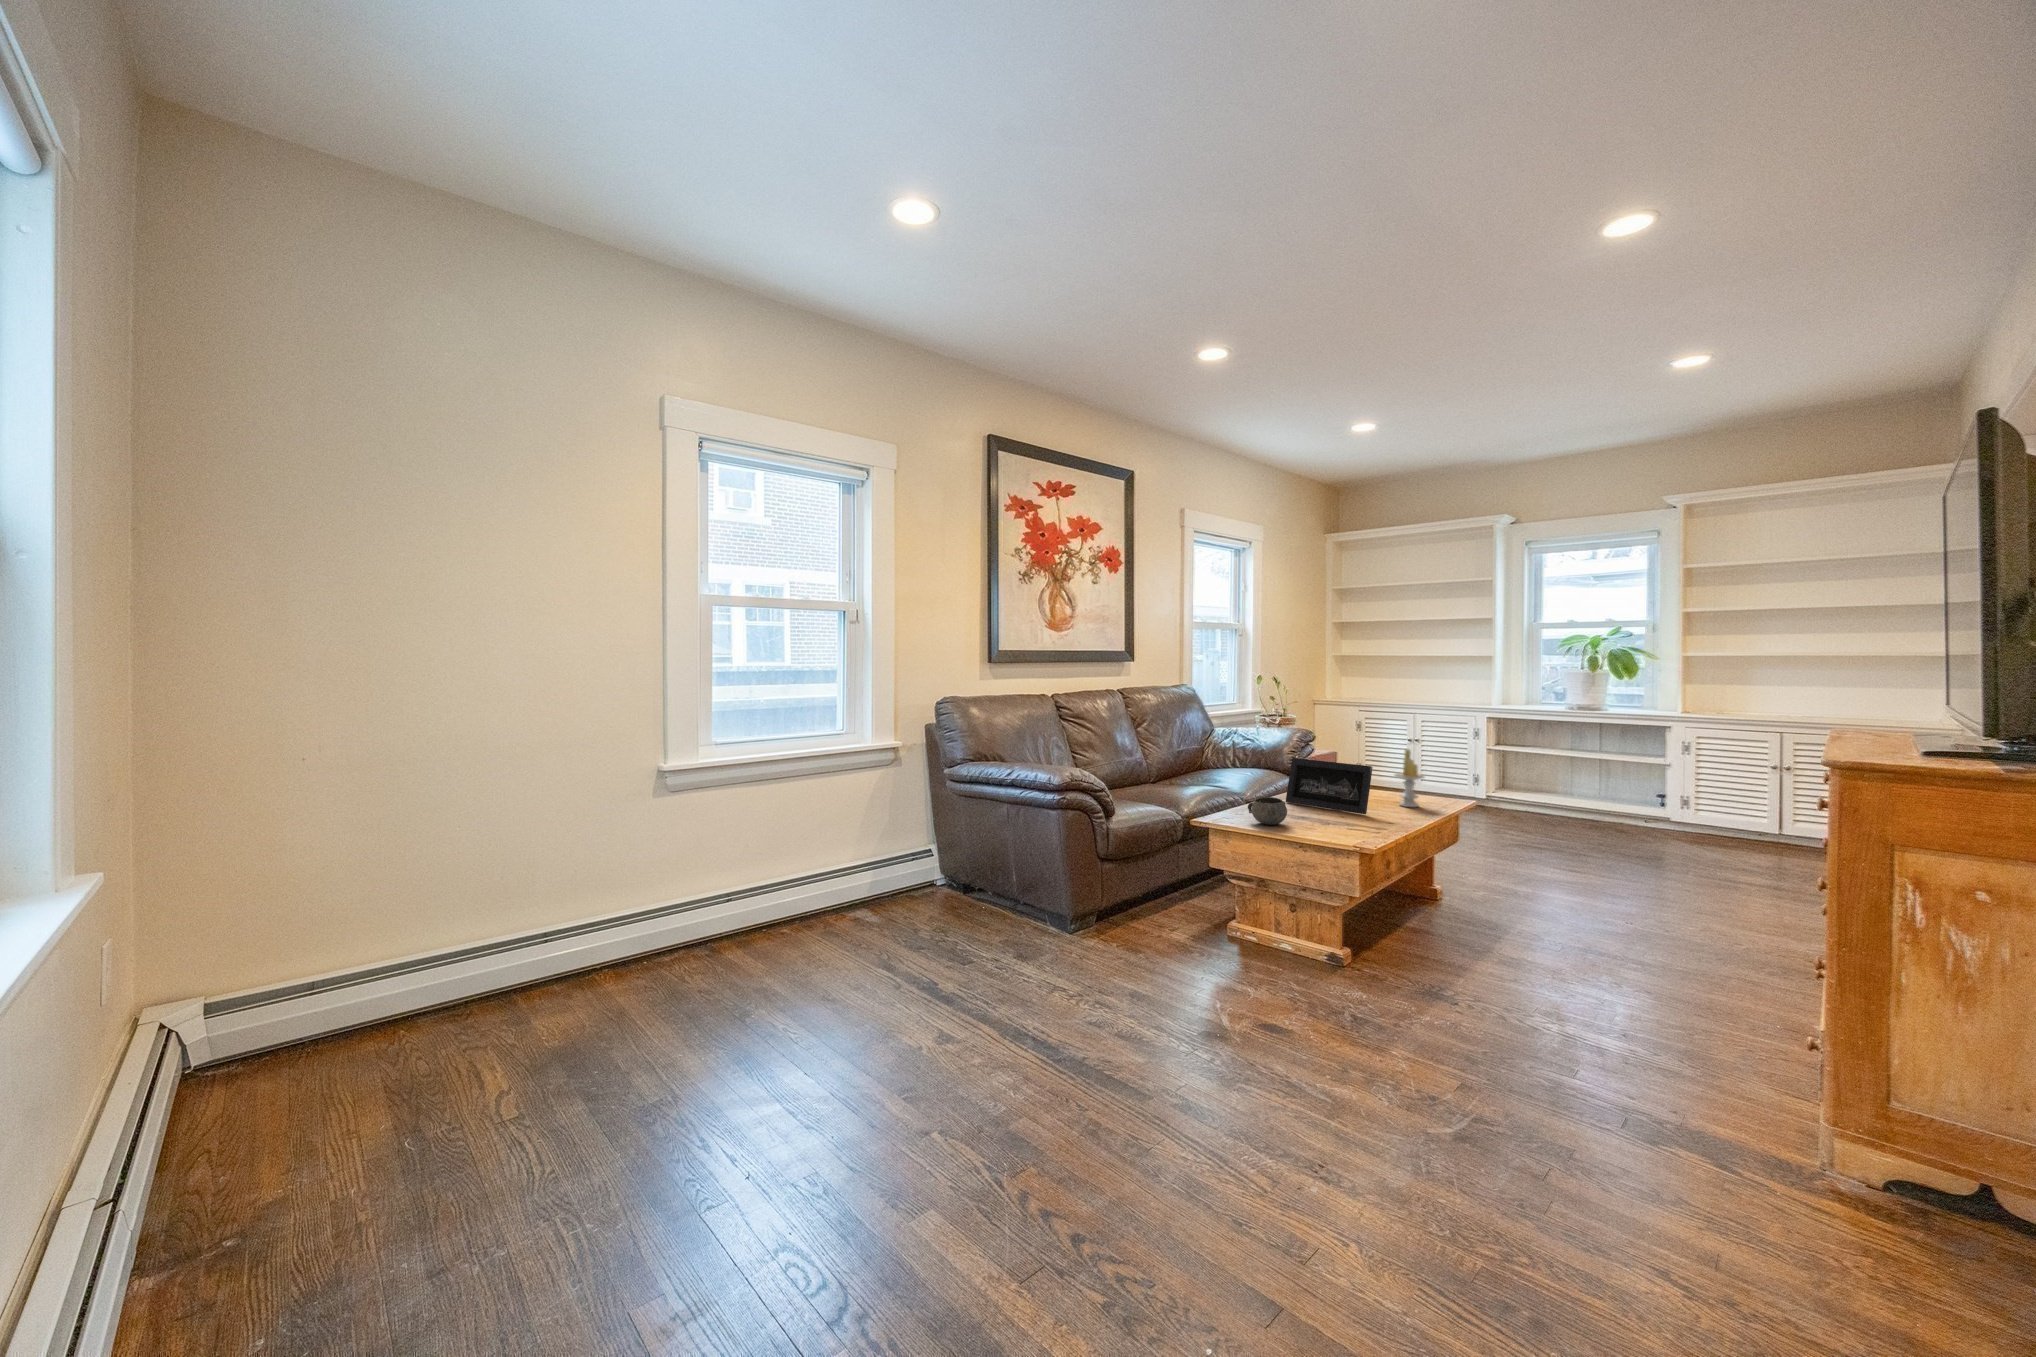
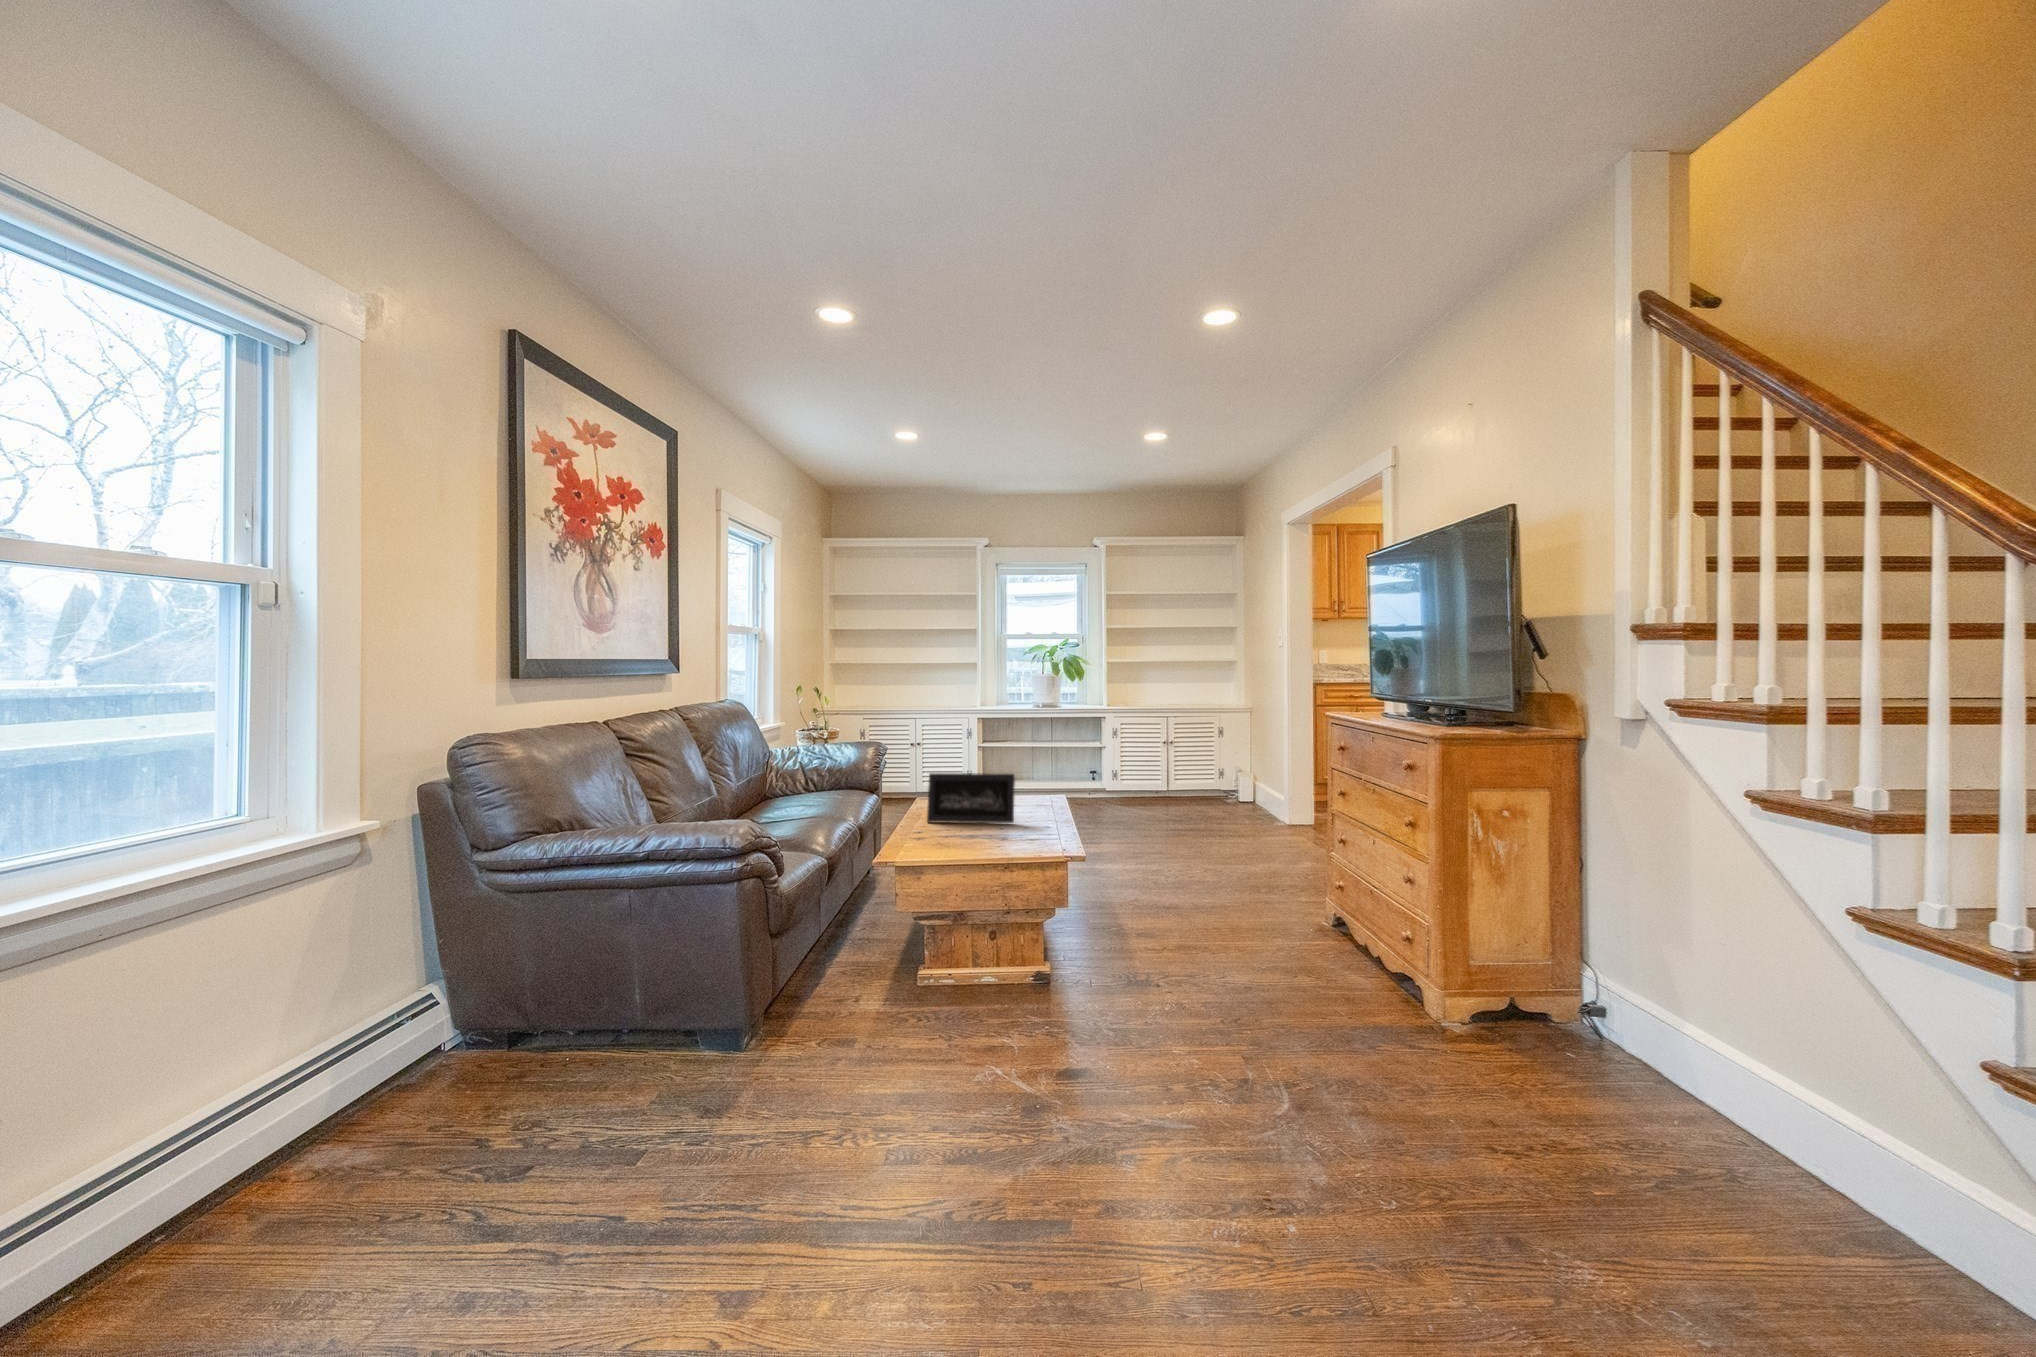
candle: present [1395,749,1424,807] -> none [1013,753,1041,810]
decorative bowl: present [1248,797,1287,825] -> none [930,820,972,851]

